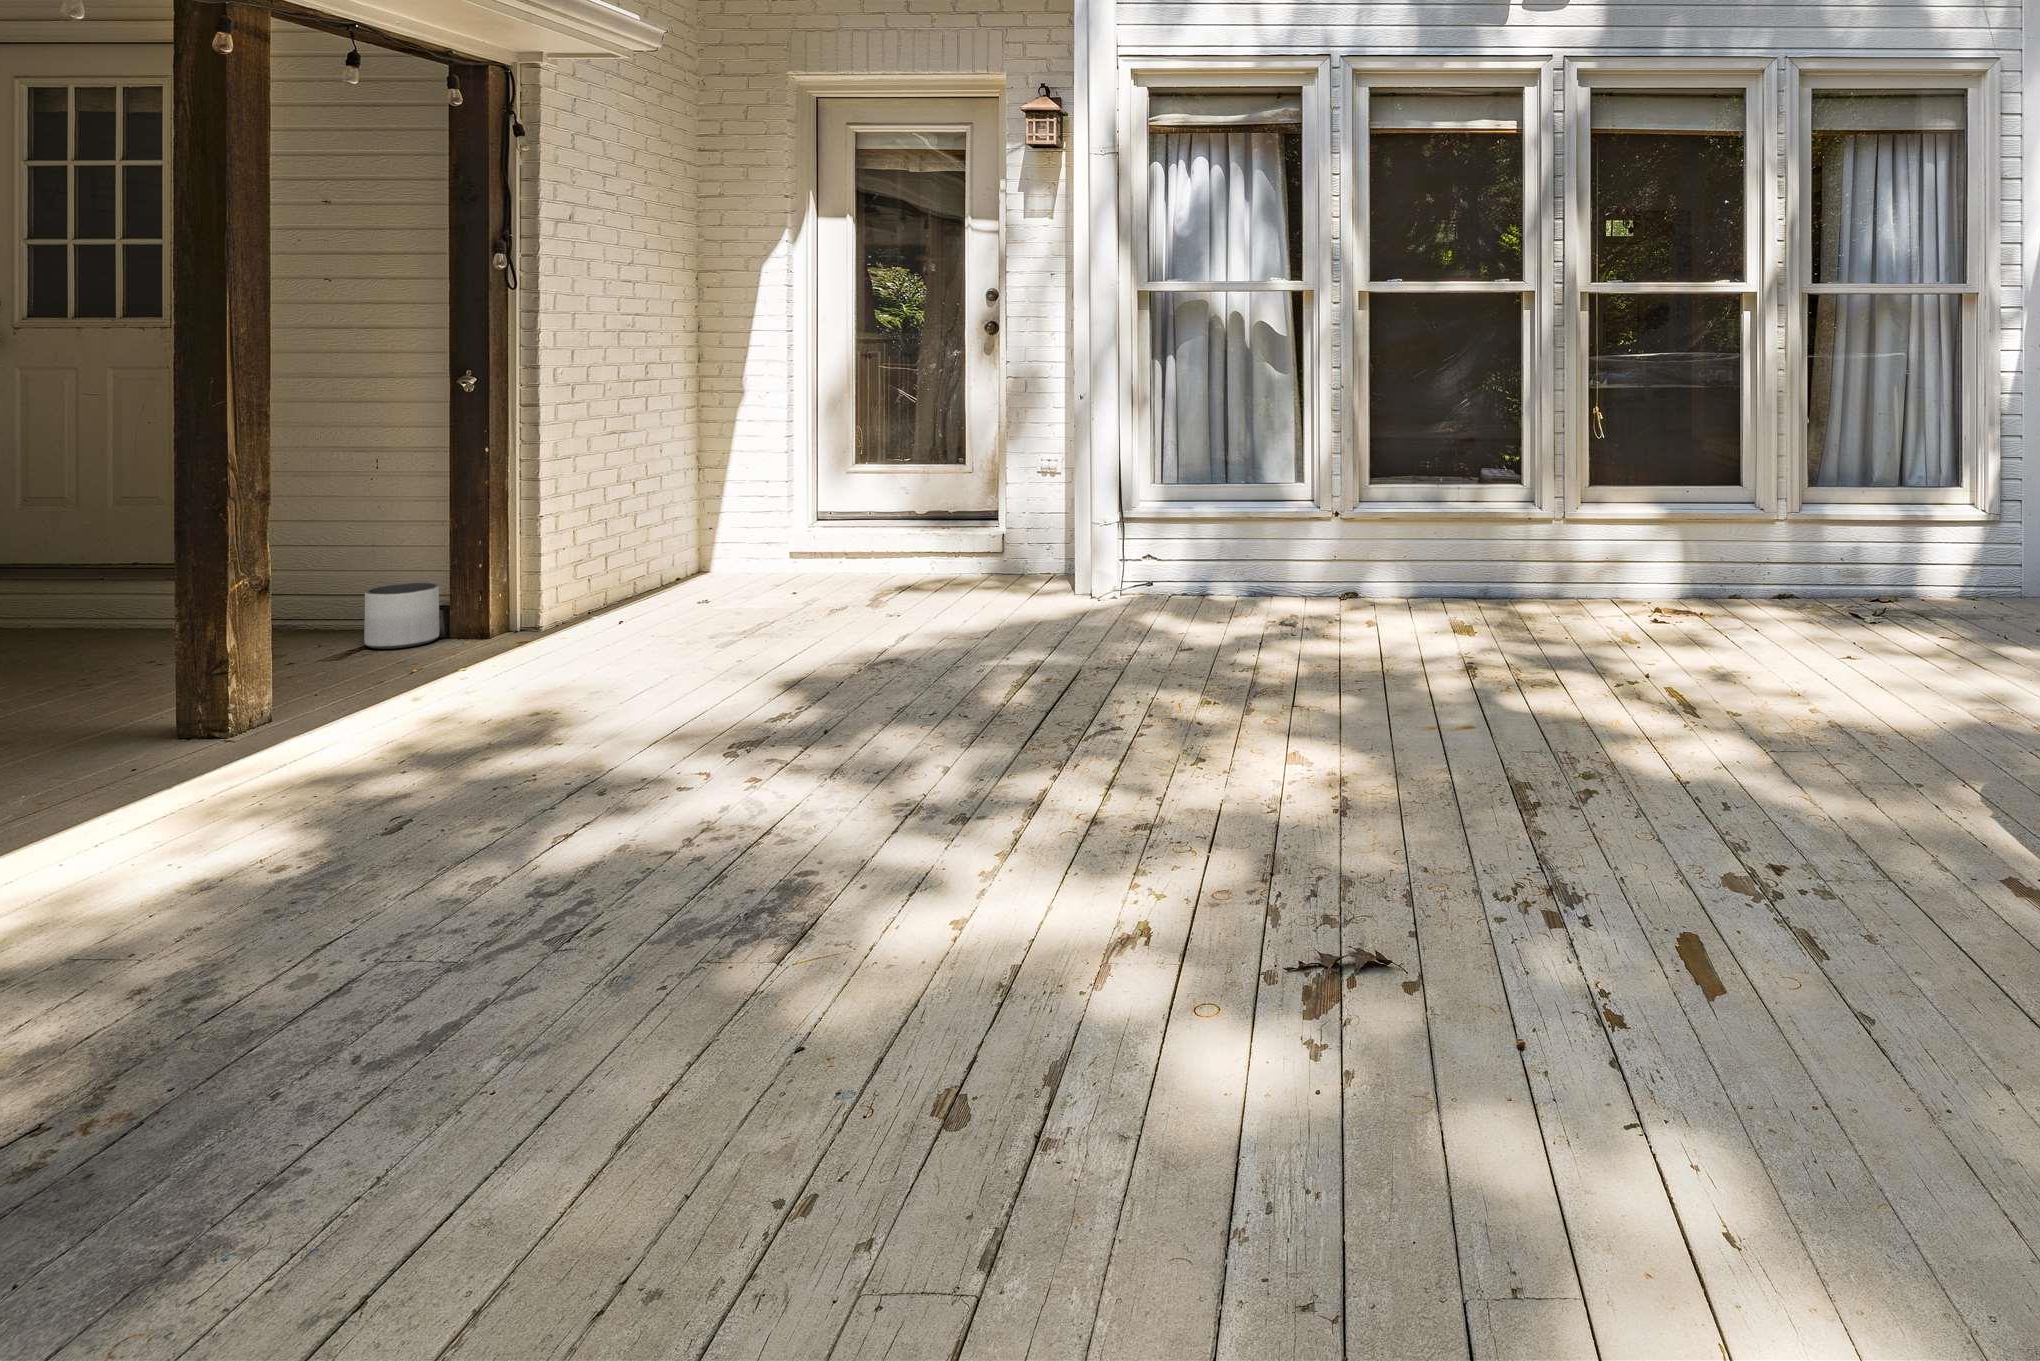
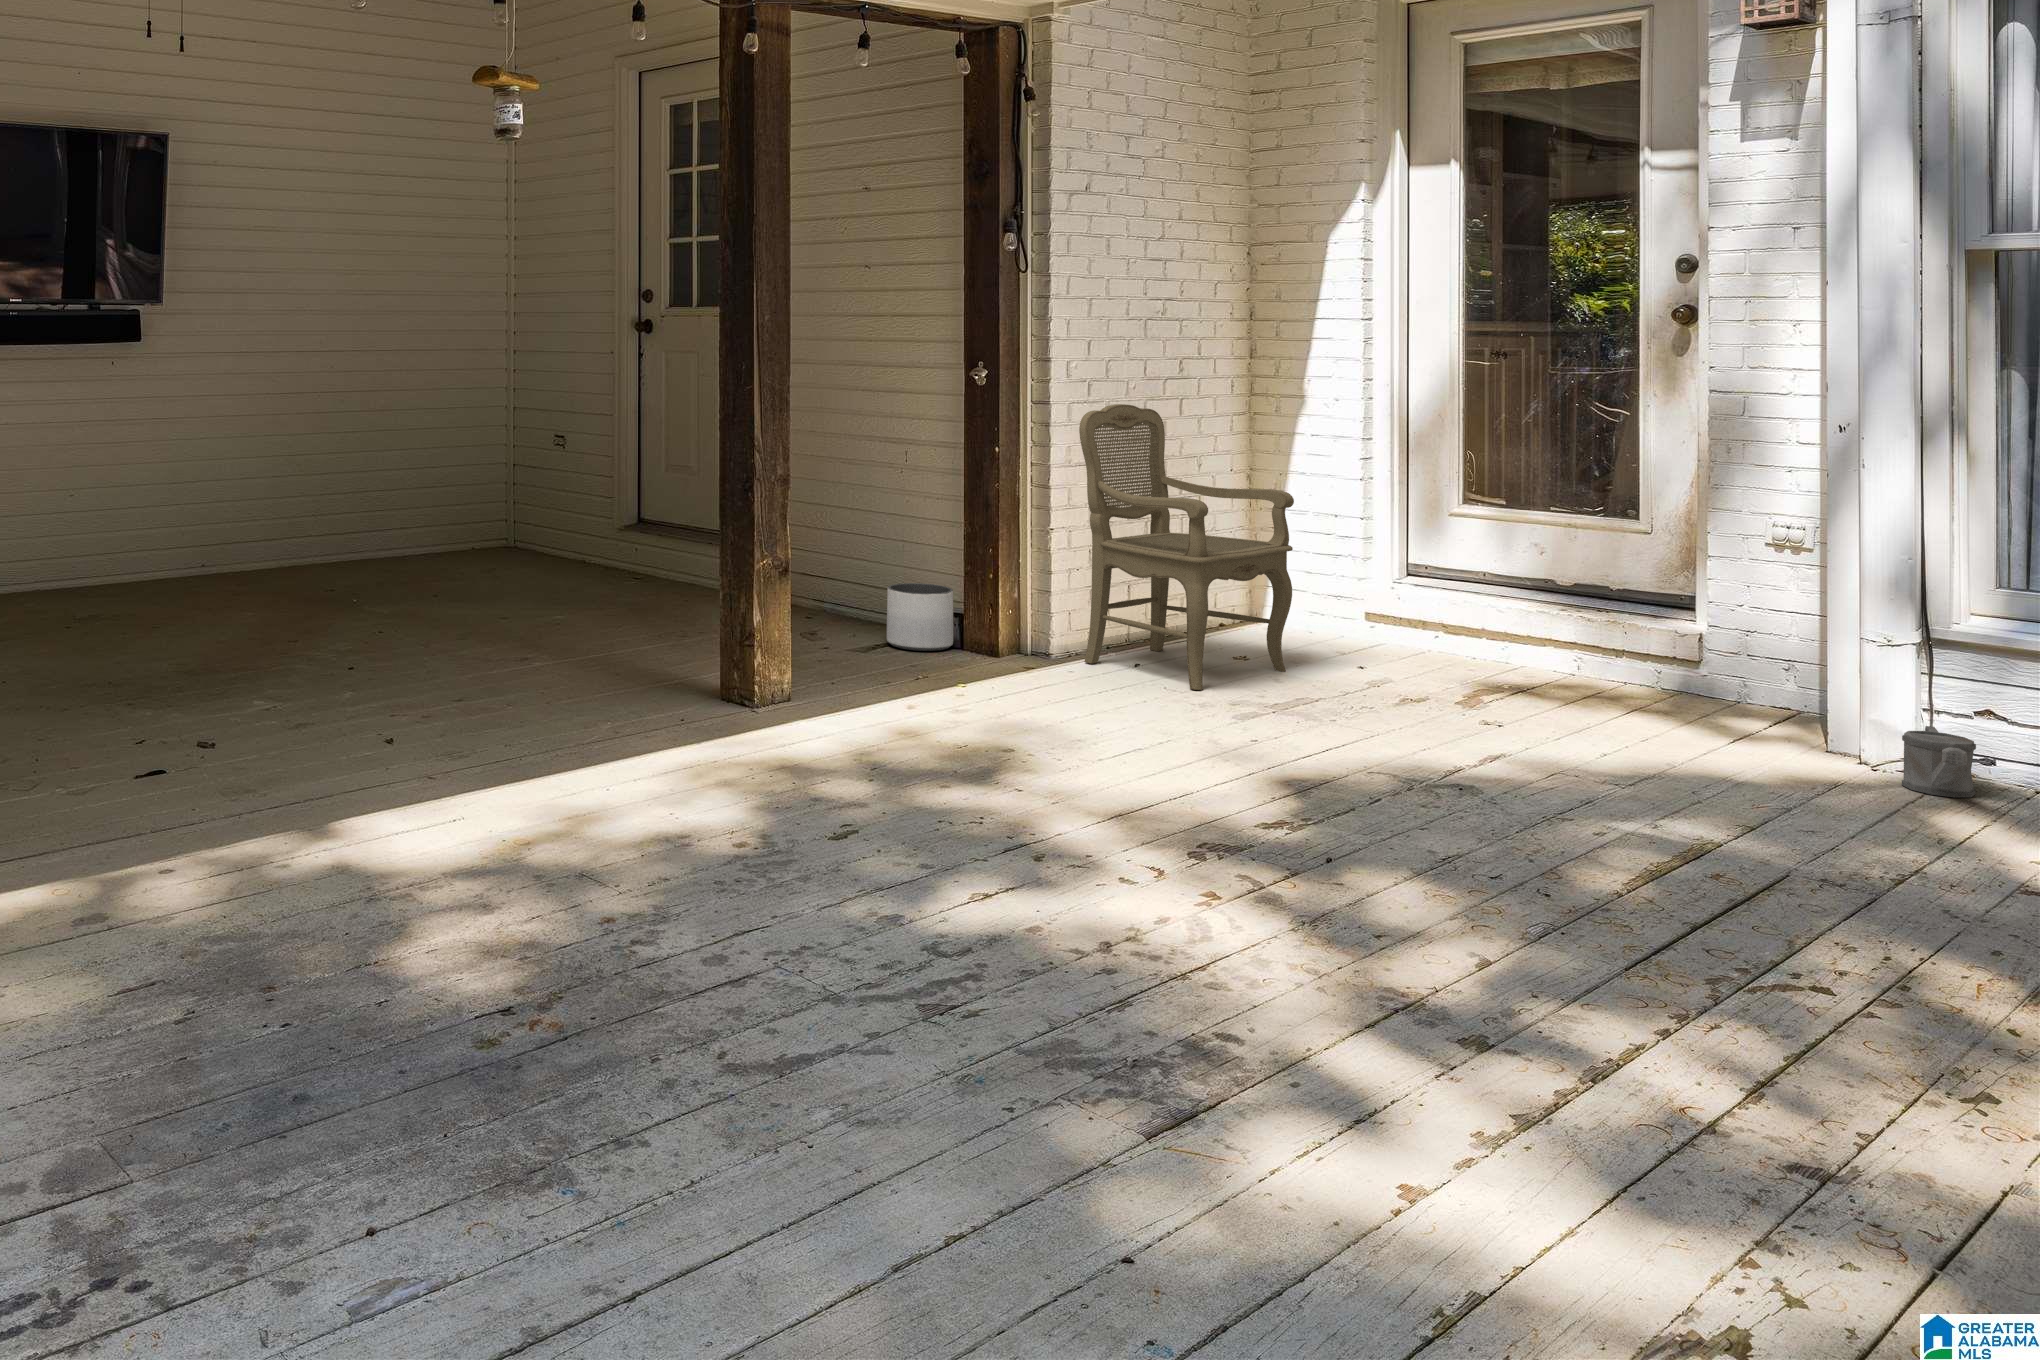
armchair: none [568,403,747,633] -> present [1079,404,1294,690]
watering can: none [1116,571,1148,610] -> present [1902,726,1976,798]

